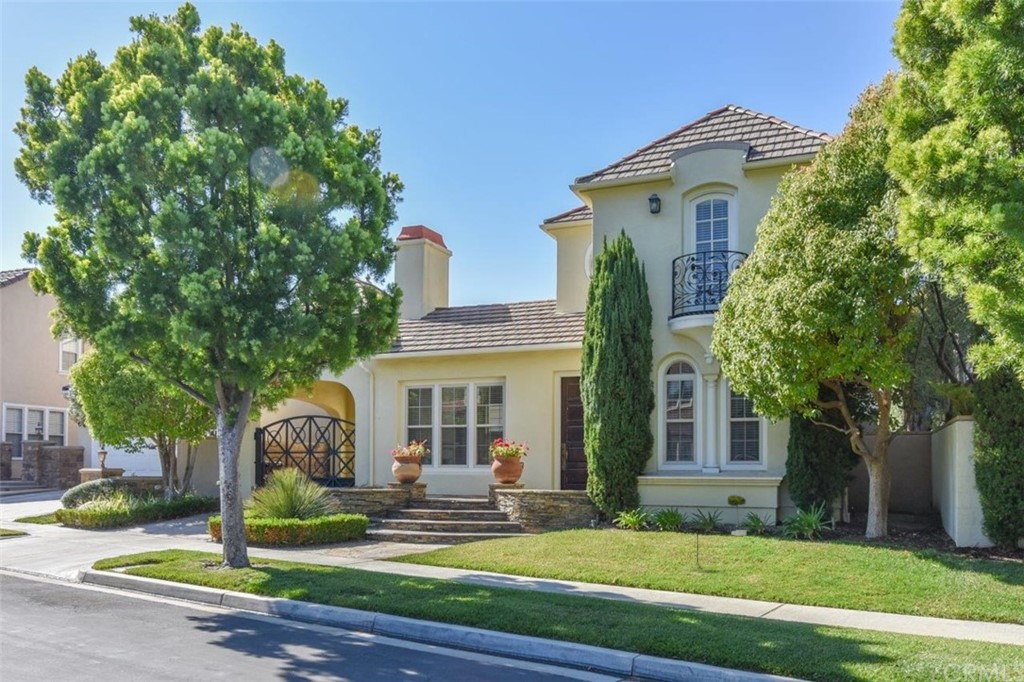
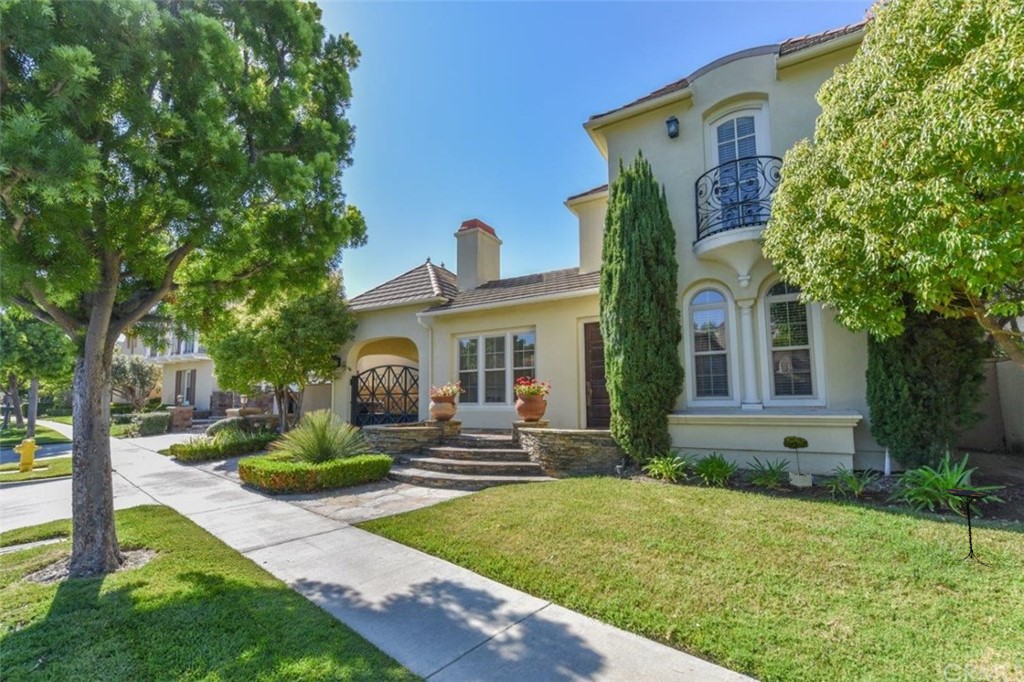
side table: present [689,526,706,562] -> present [946,488,988,565]

